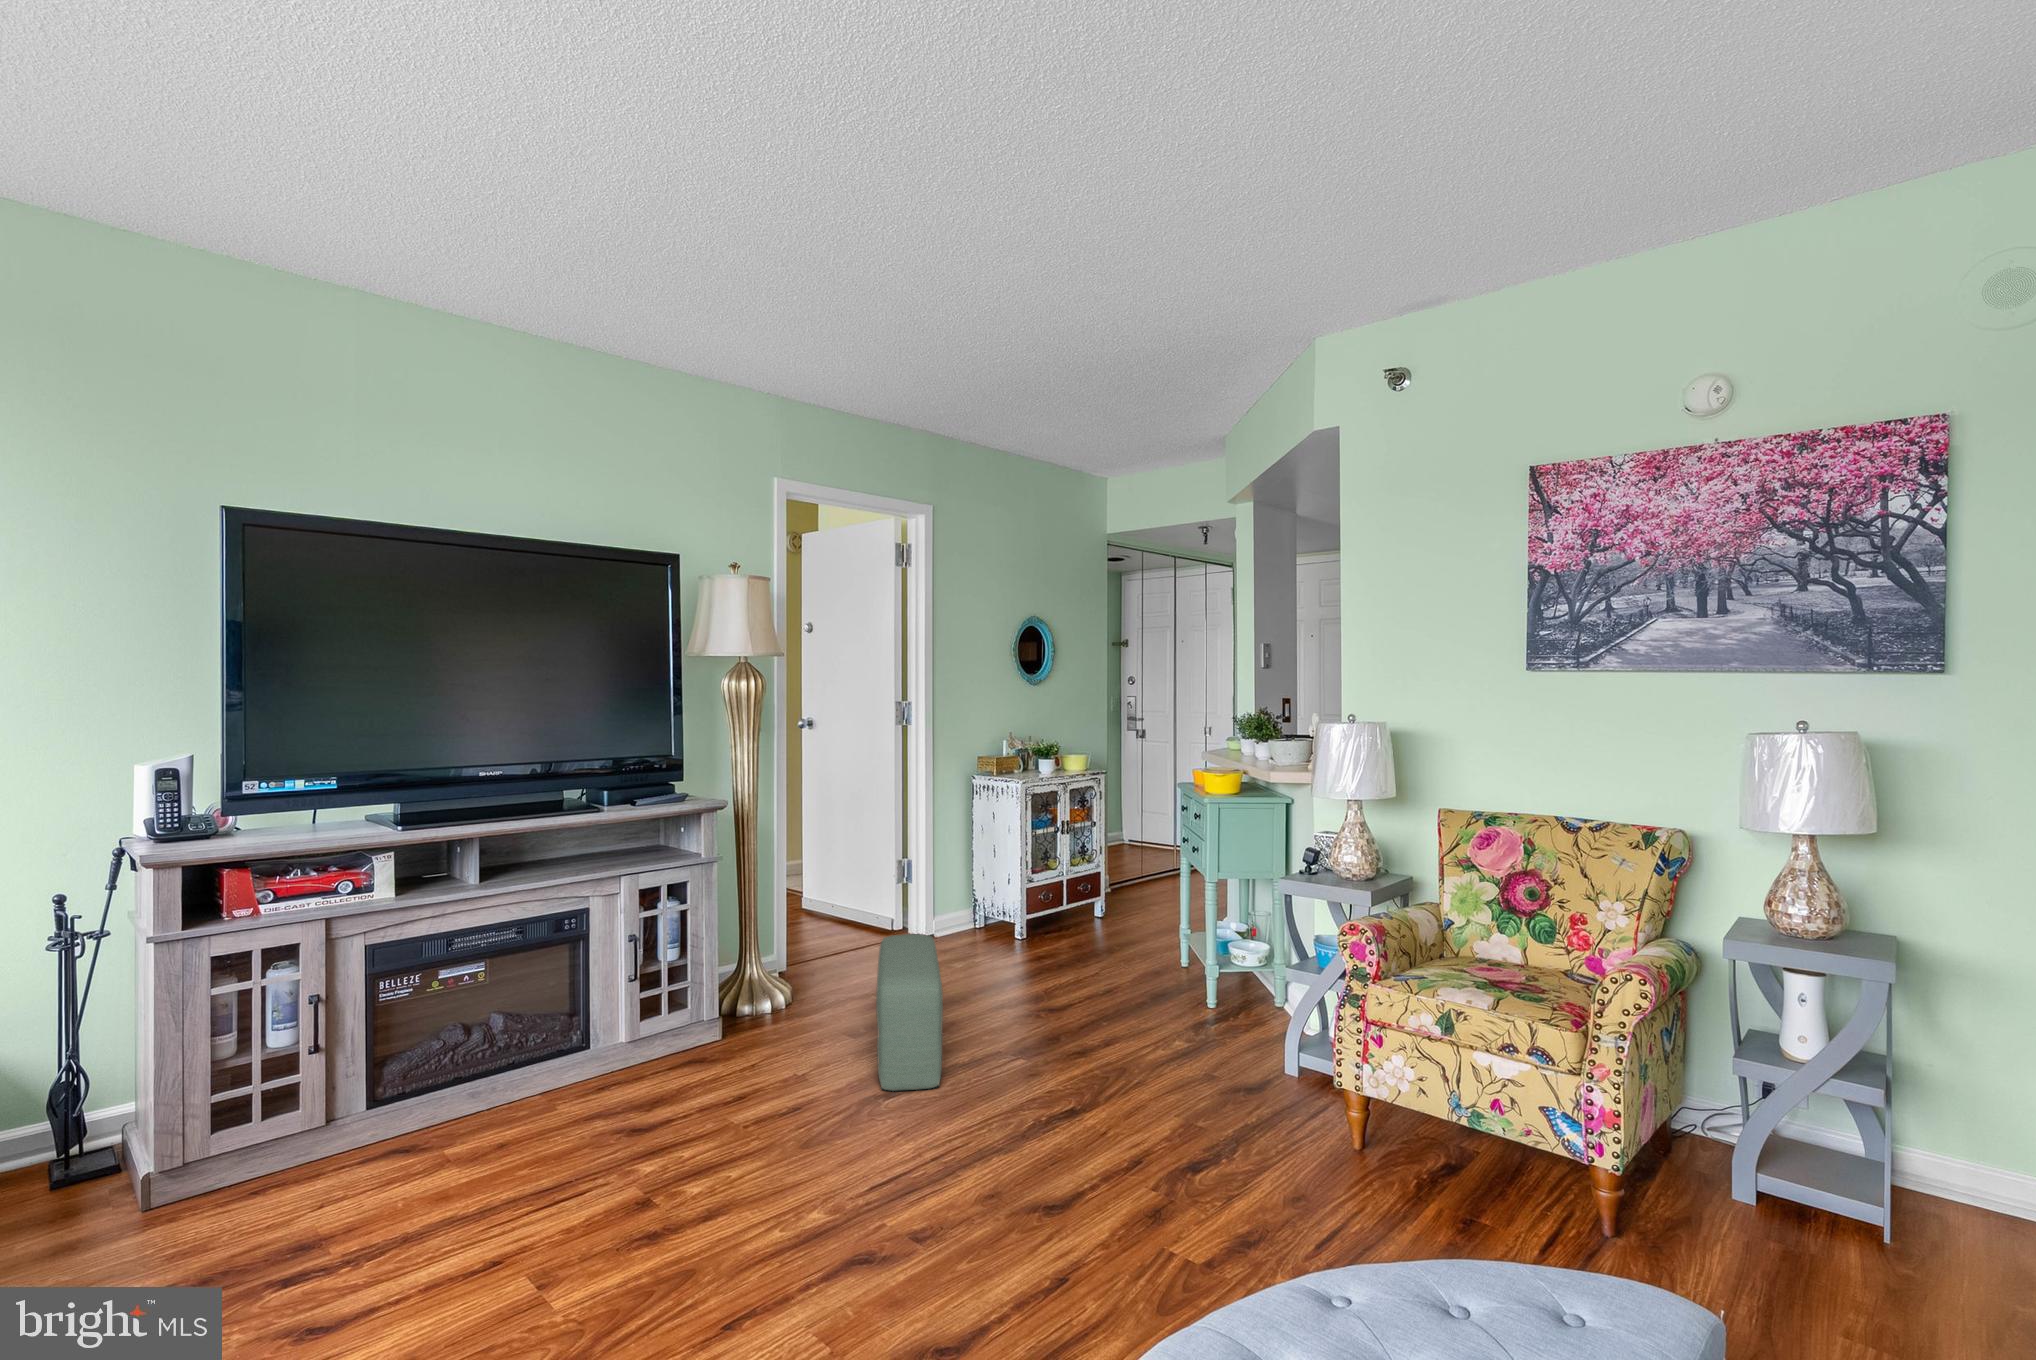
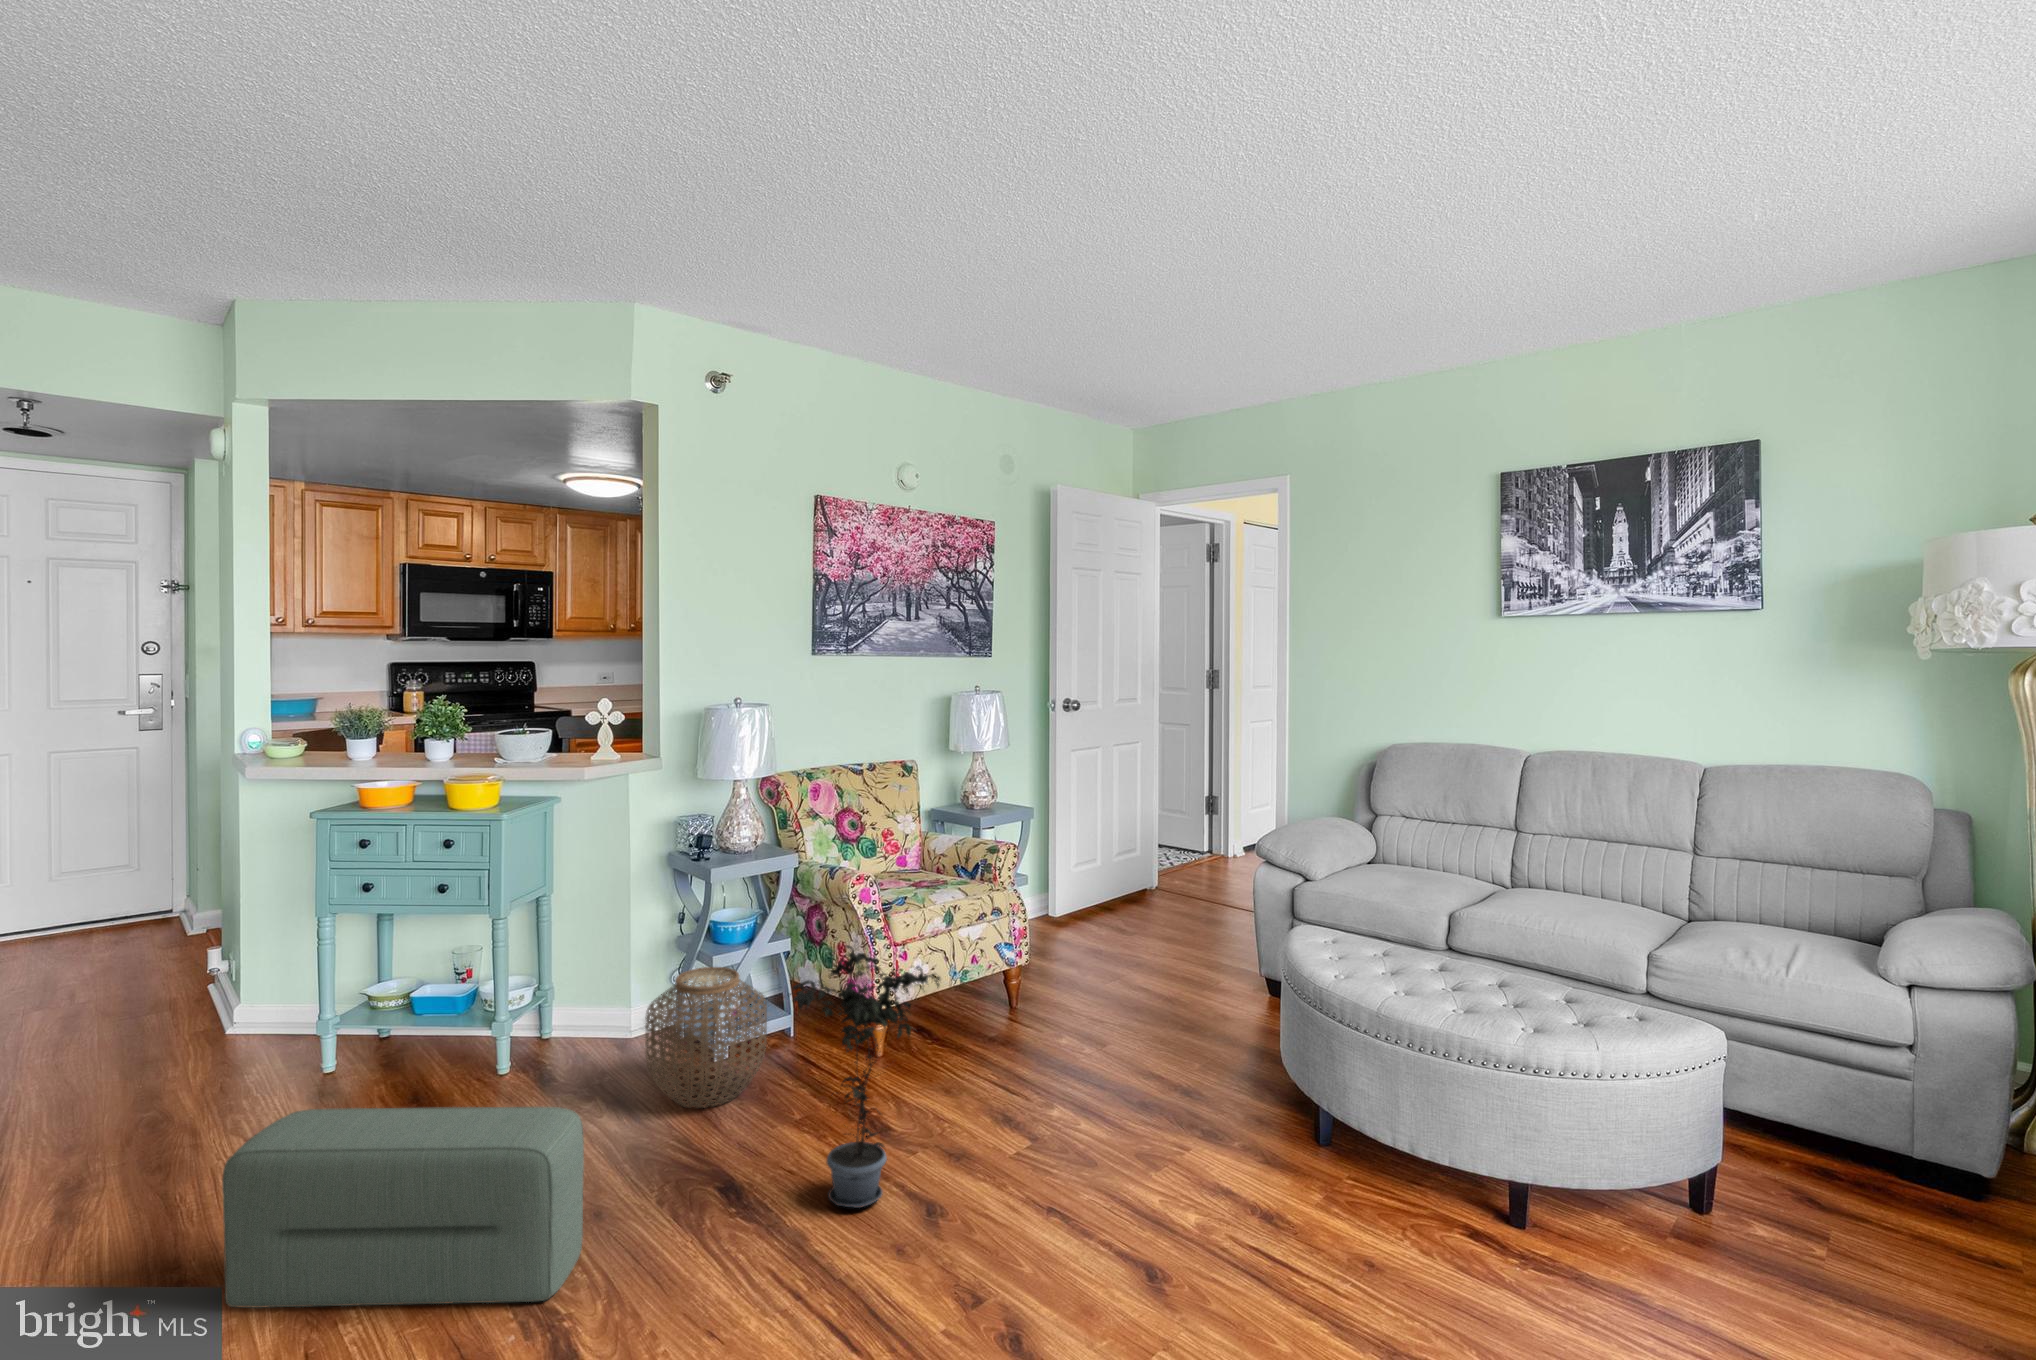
potted plant: none [977,929,1085,1186] -> present [790,945,940,1208]
woven basket: none [1135,964,1248,1100] -> present [645,967,767,1108]

